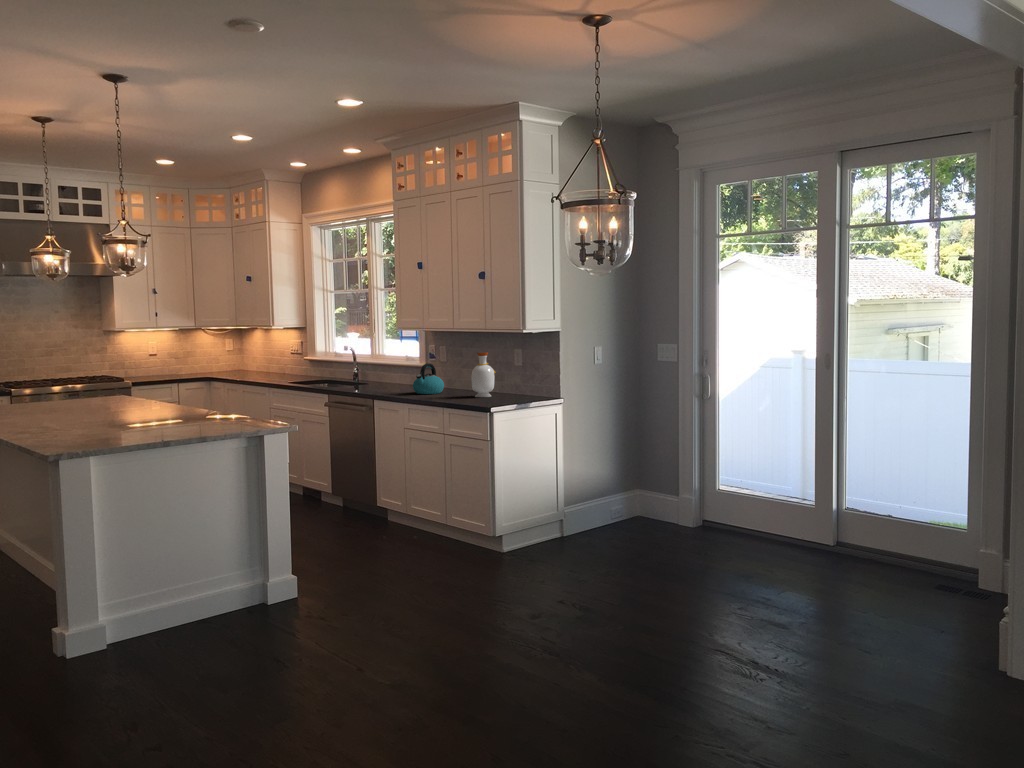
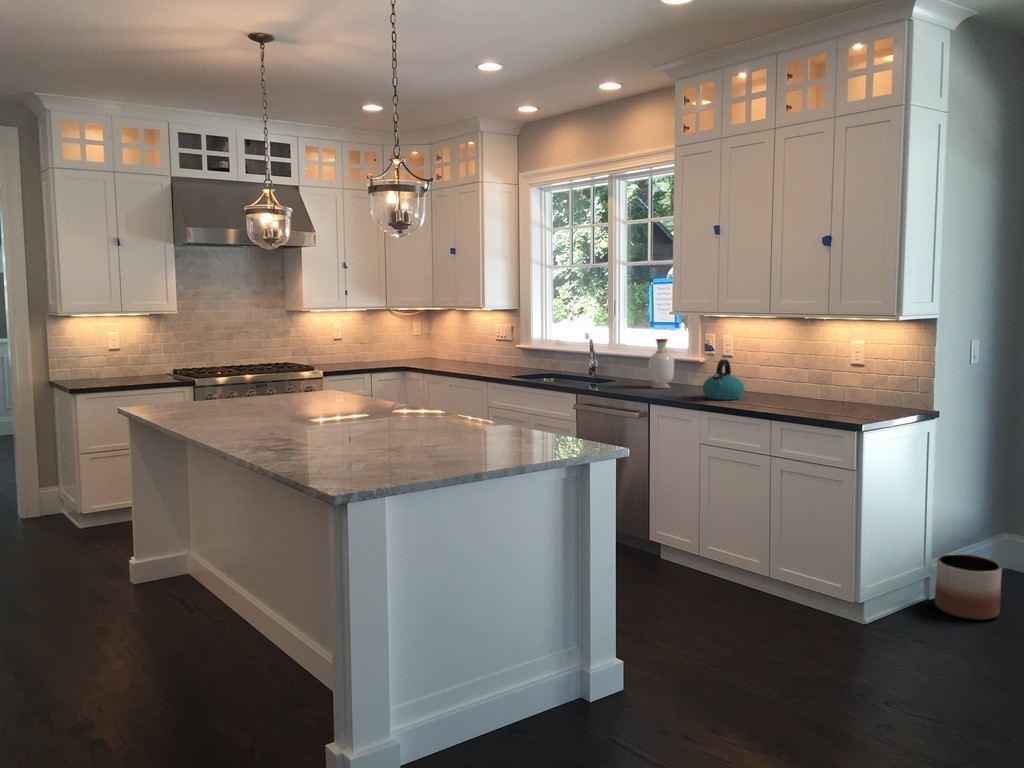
bottle: present [471,353,496,397] -> present [648,339,675,388]
planter: none [563,501,604,546] -> present [935,554,1002,620]

